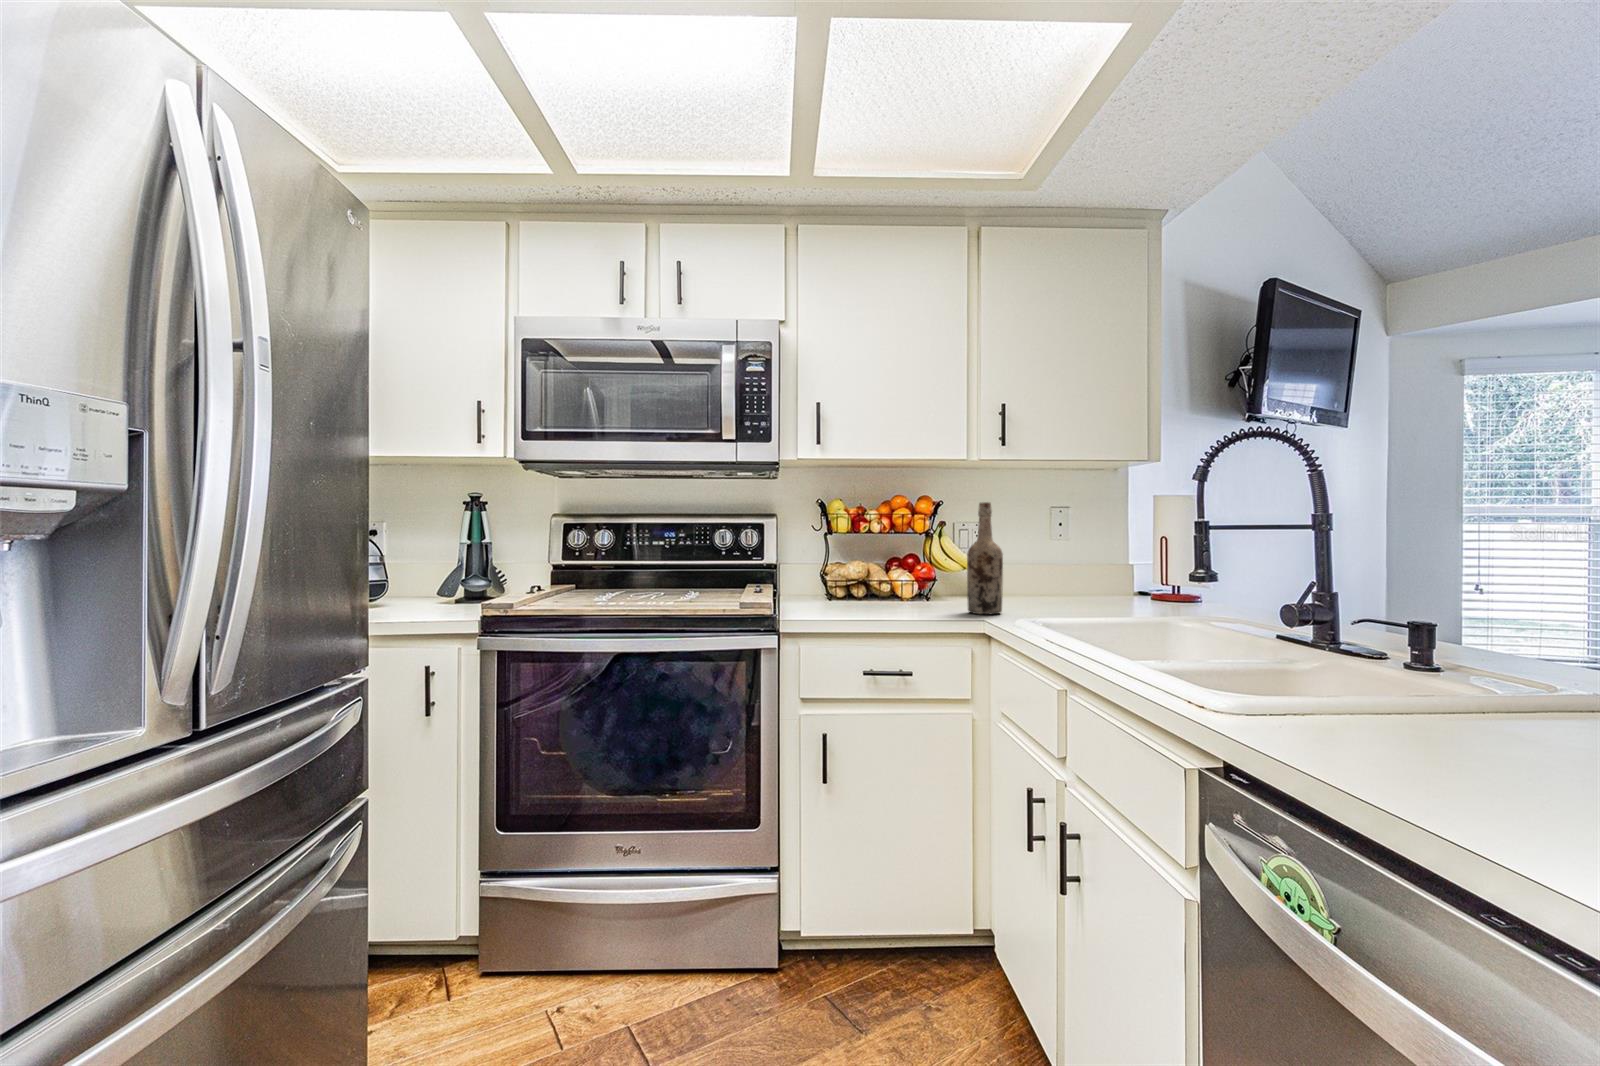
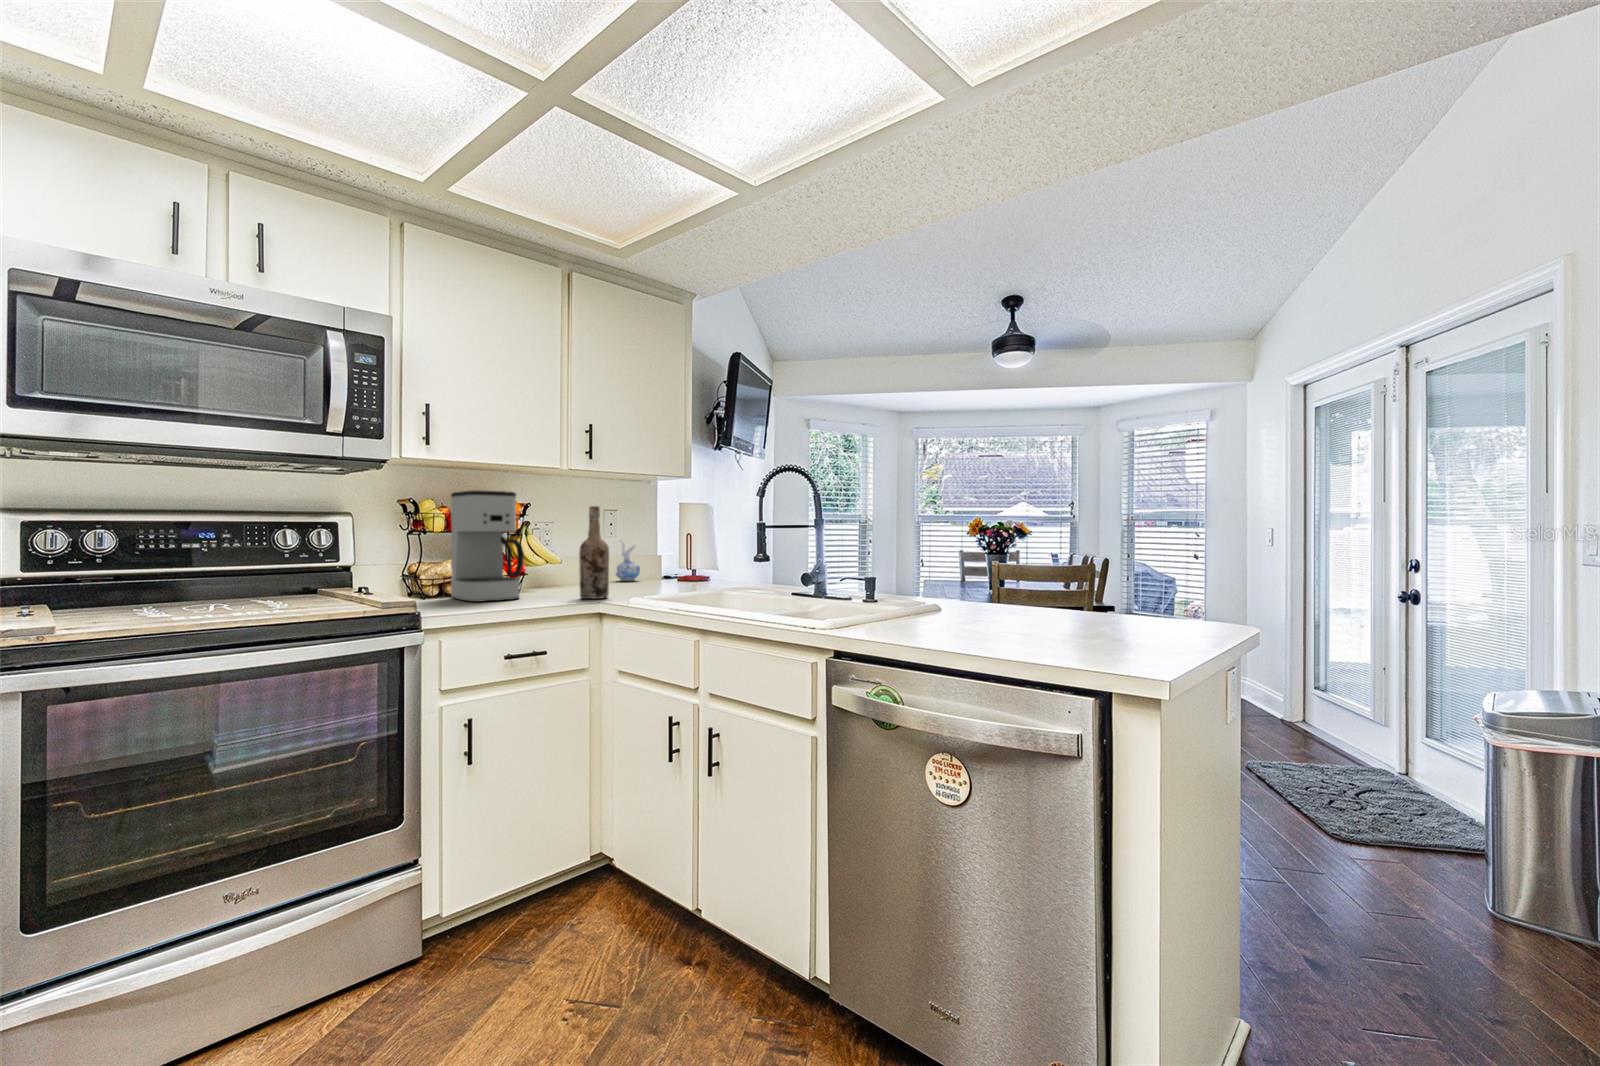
coffee maker: none [854,490,920,608] -> present [451,490,524,602]
ceramic pitcher: none [1062,543,1094,593] -> present [616,540,640,581]

